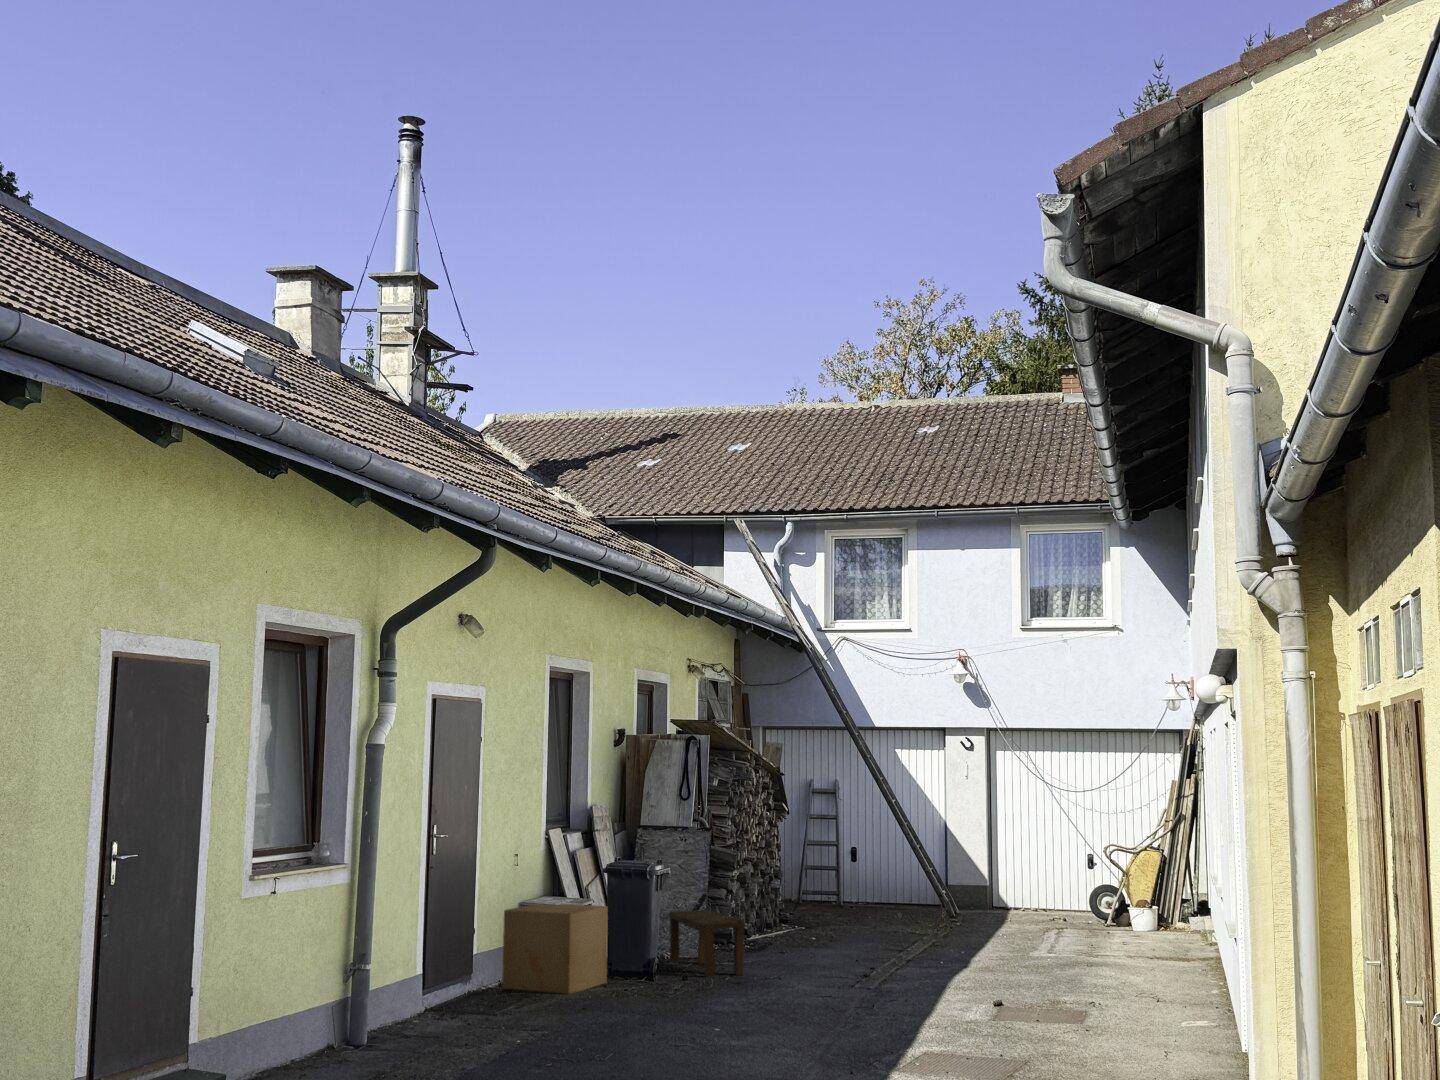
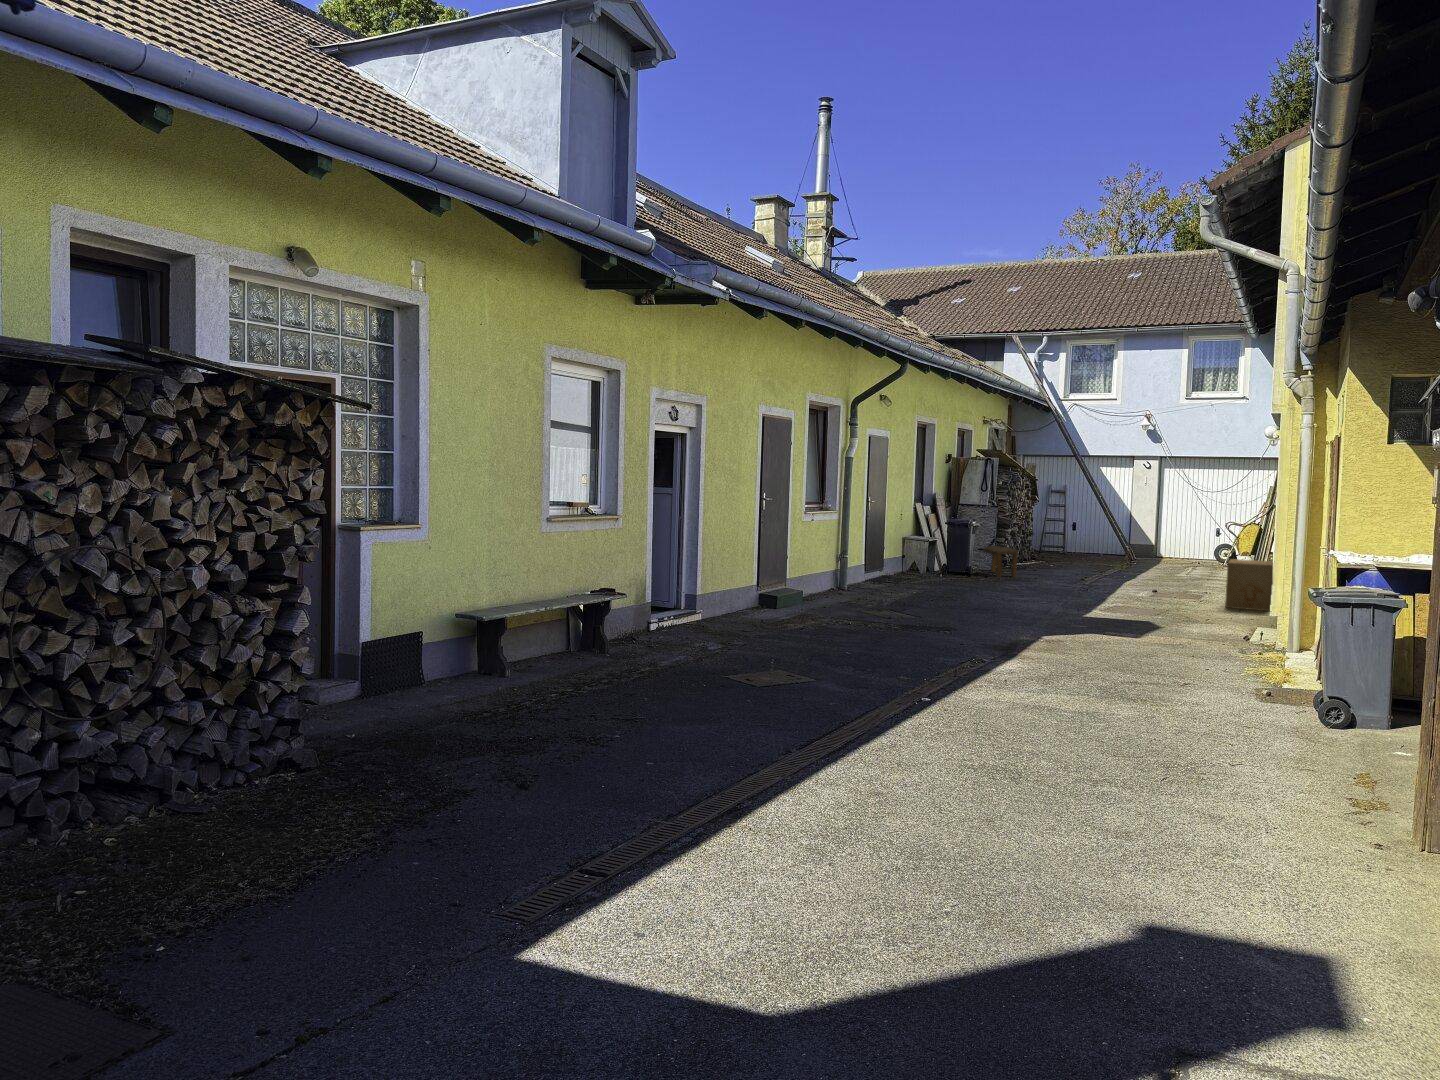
cardboard box: present [502,904,608,994] -> present [1225,559,1273,611]

